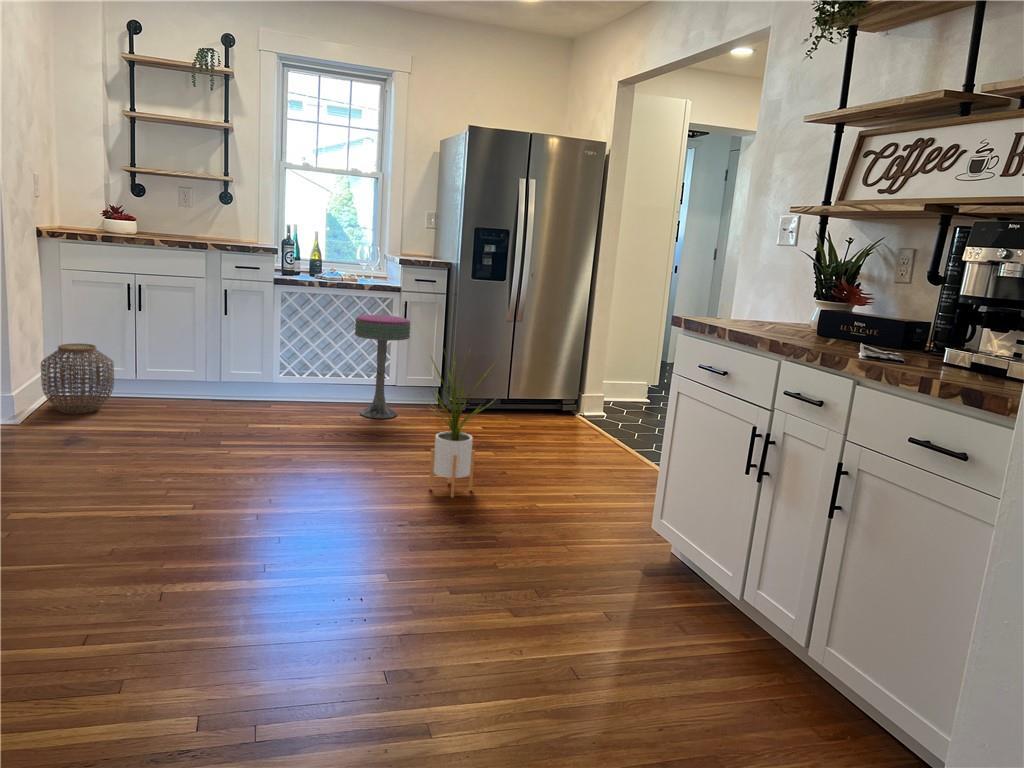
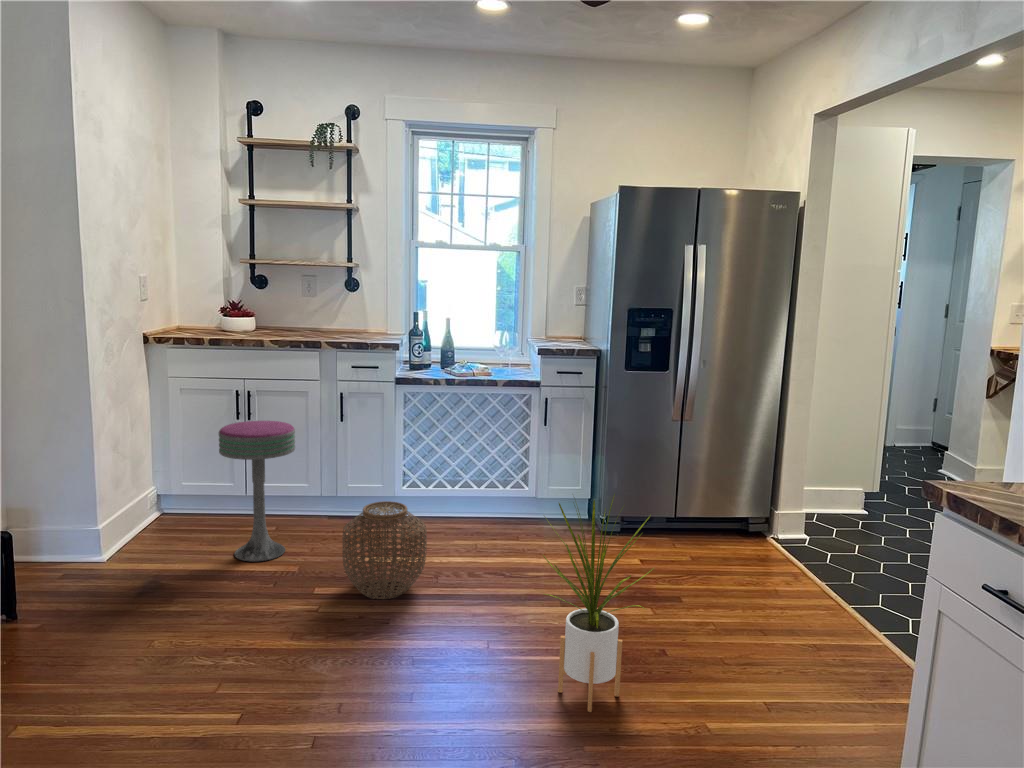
bar stool: present [355,315,411,419] -> present [219,421,295,562]
woven basket: present [41,343,114,413] -> present [342,501,427,599]

